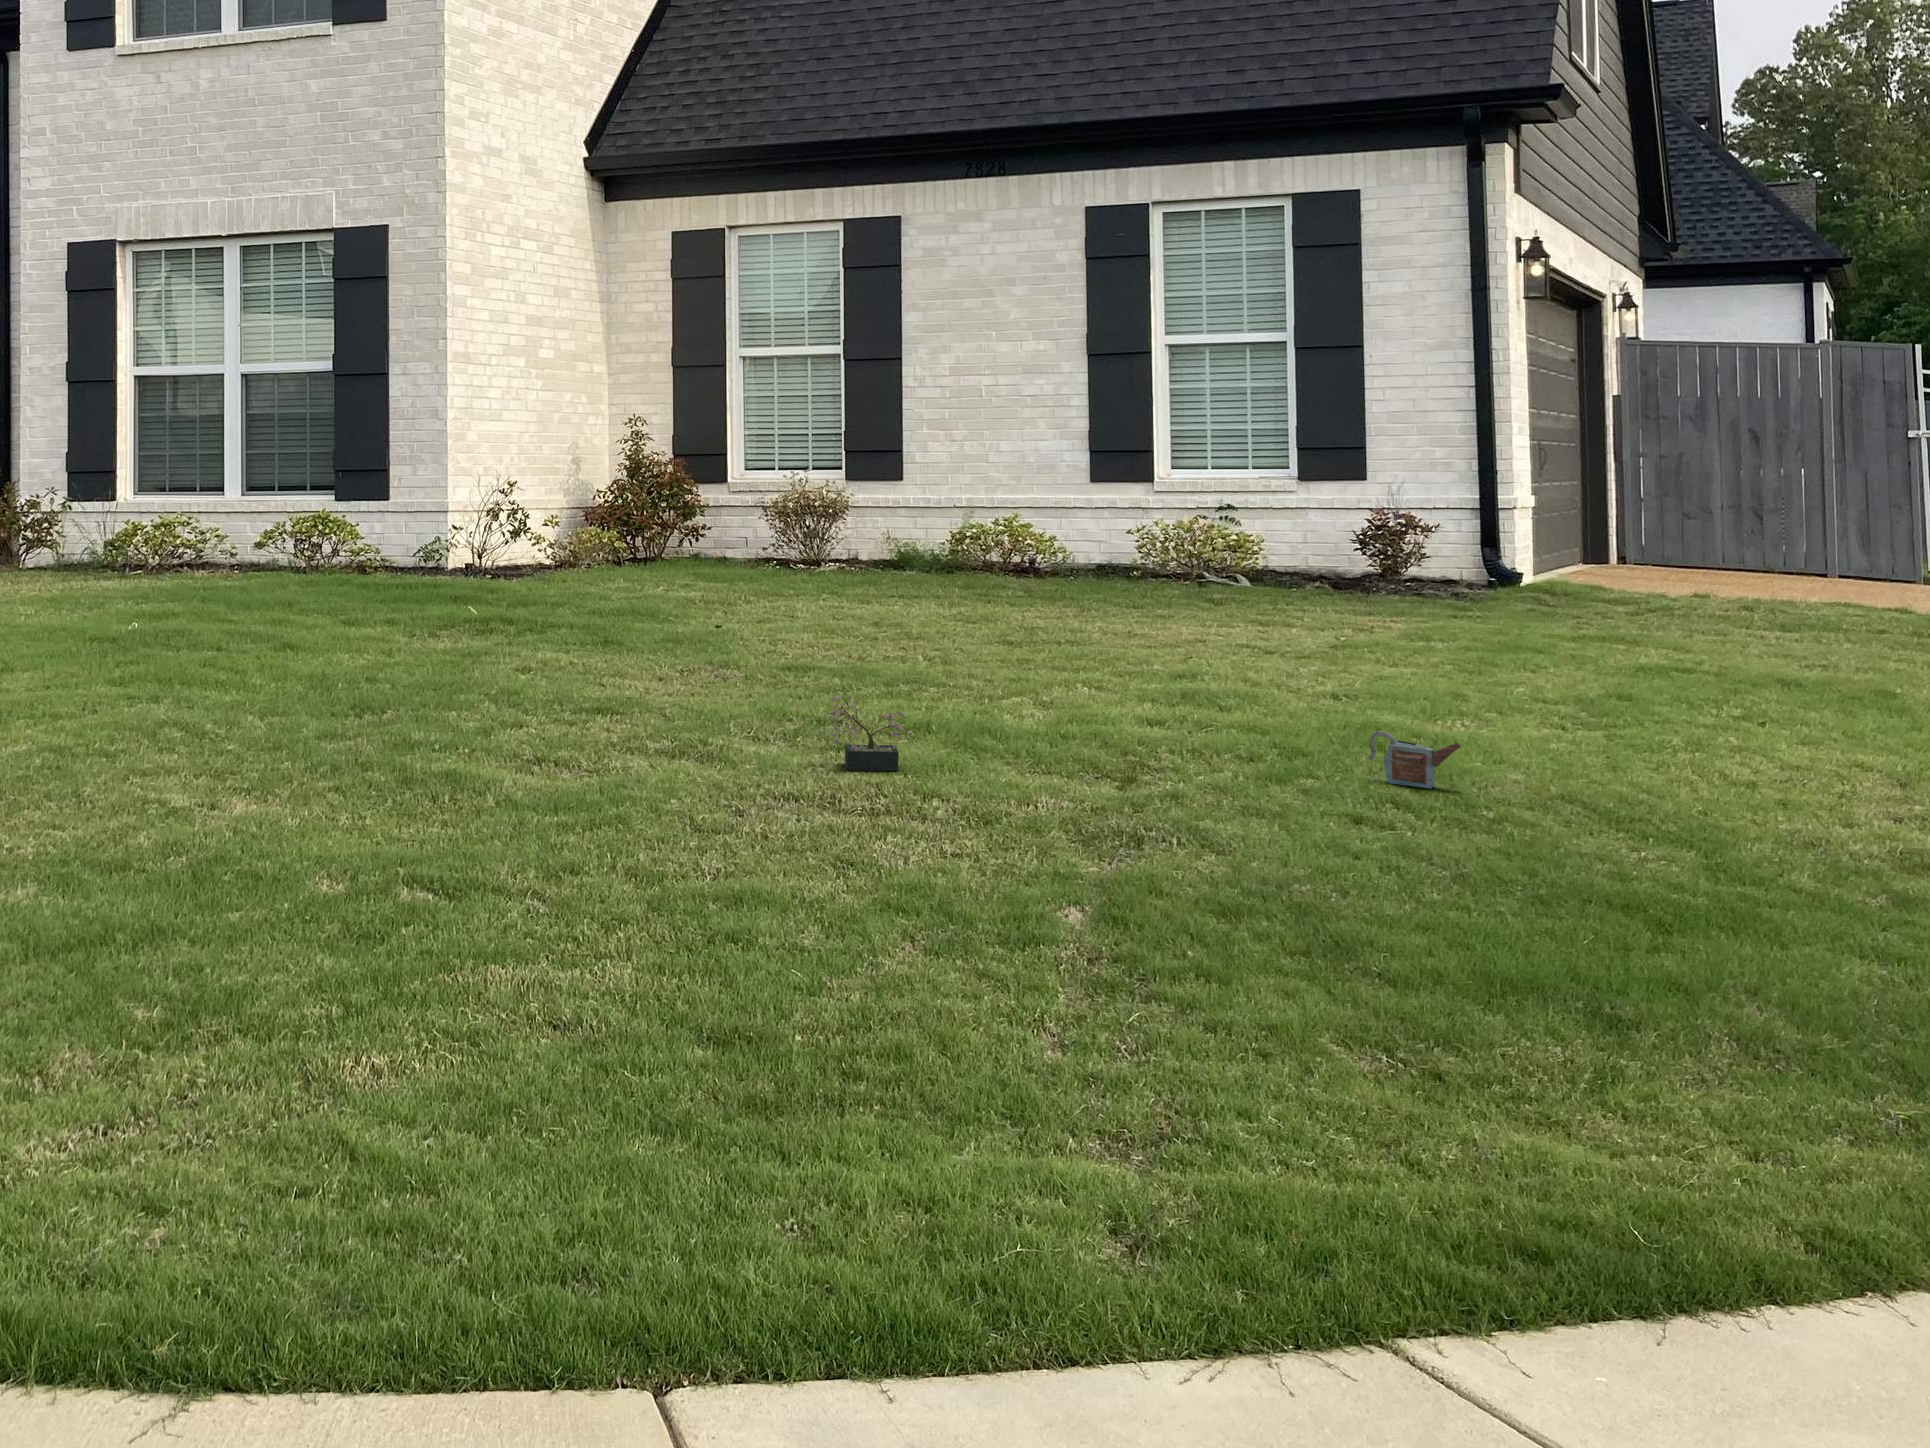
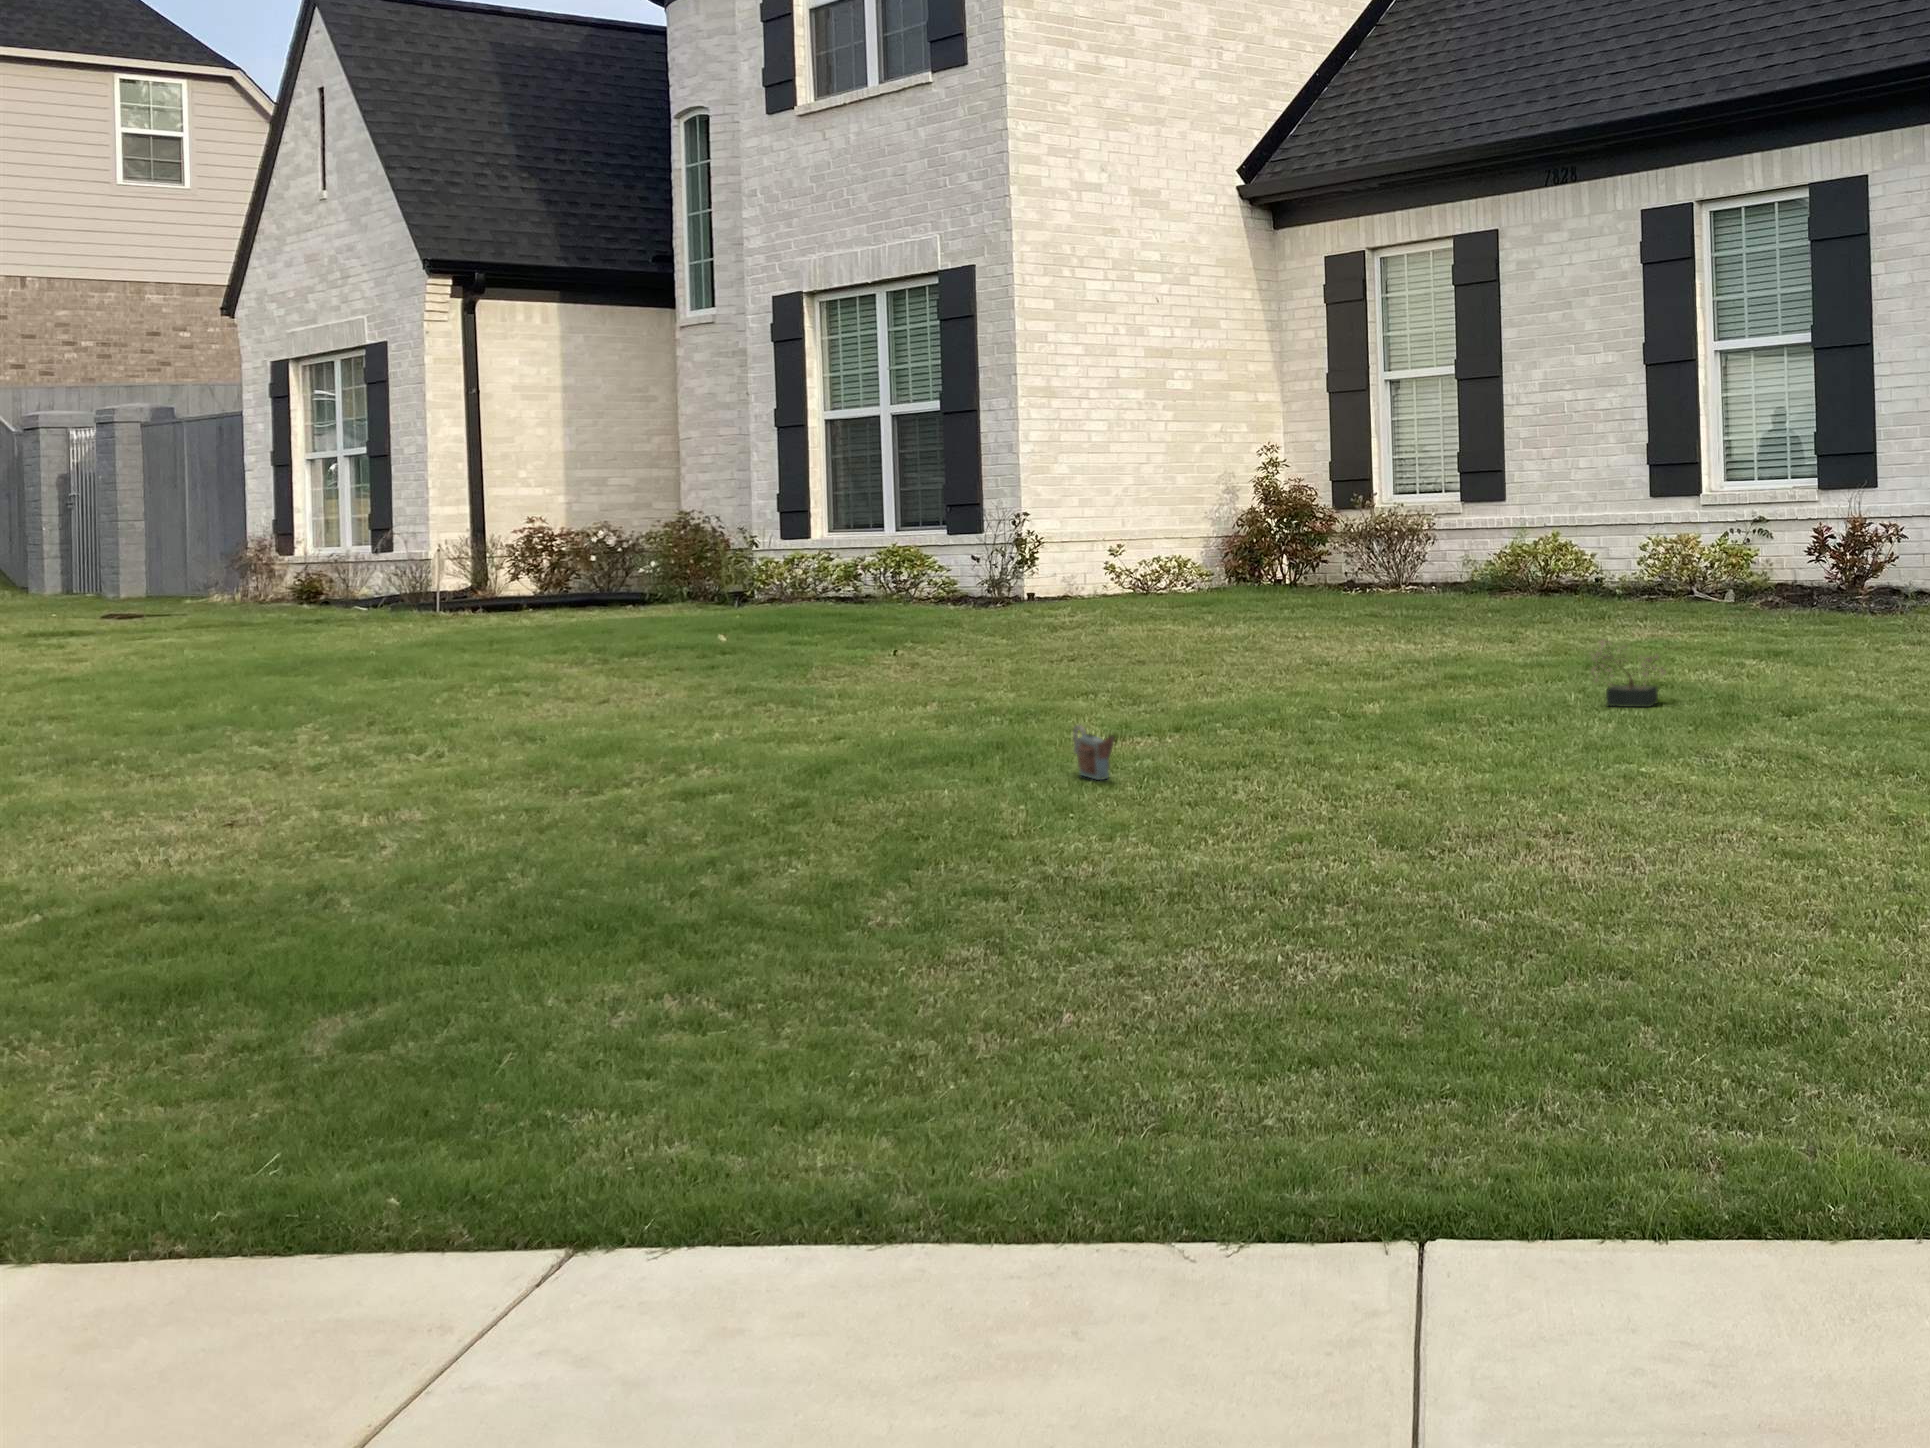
decorative plant: present [823,694,913,771] -> present [1591,640,1666,707]

